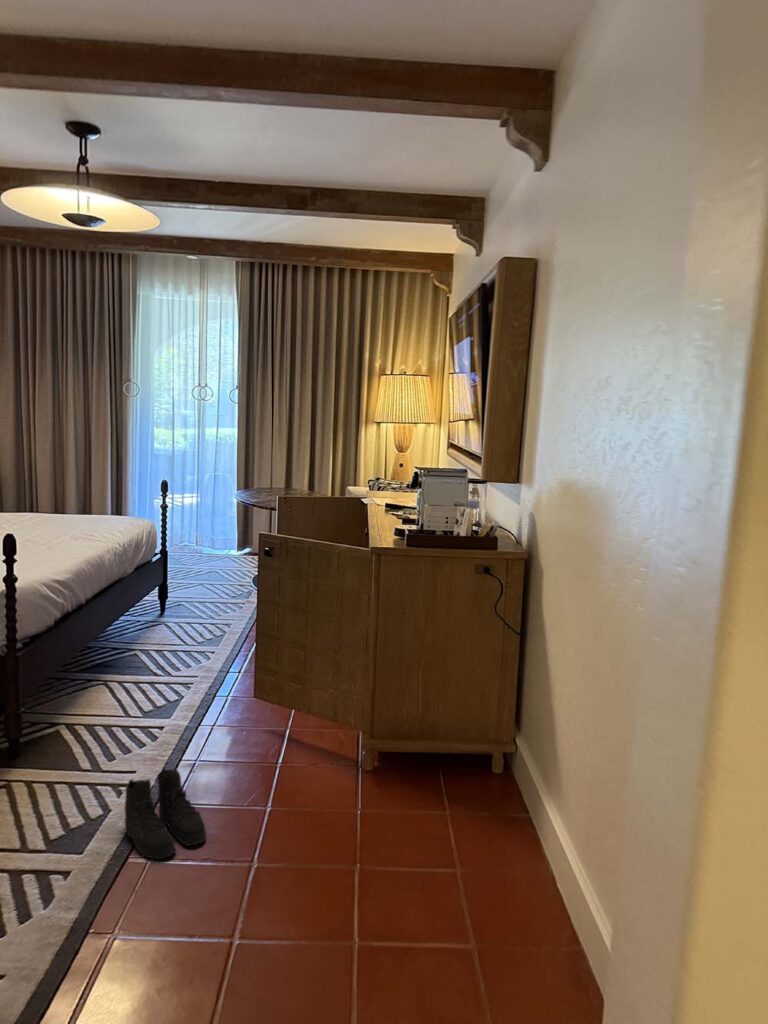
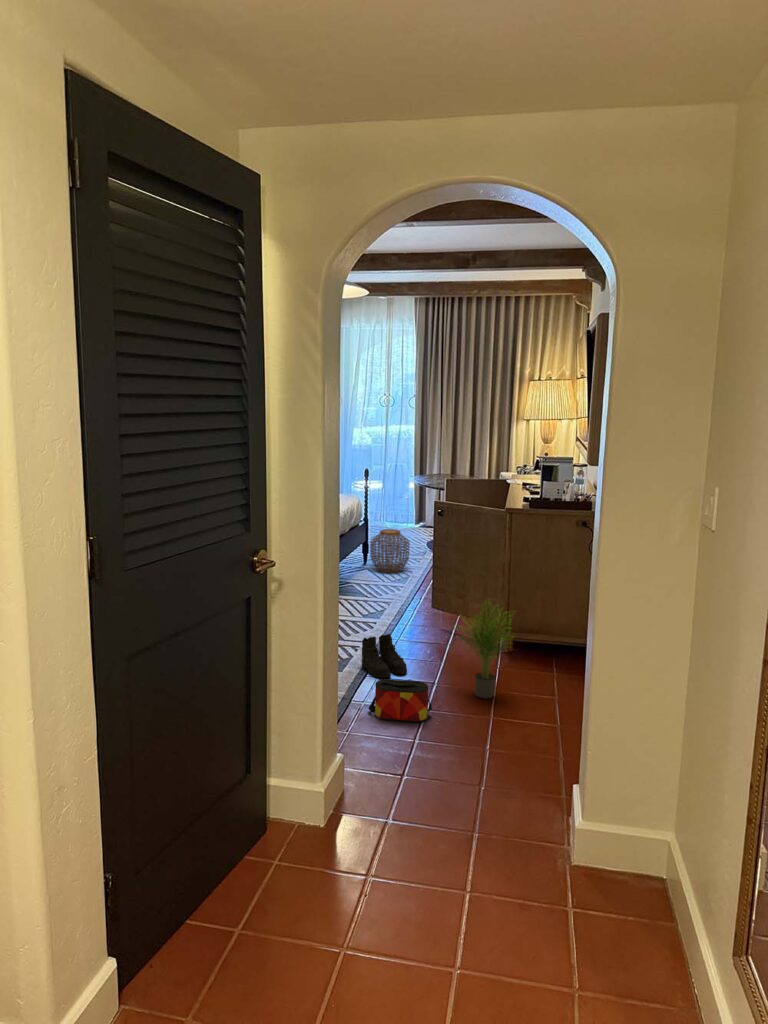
woven basket: none [169,567,225,628] -> present [370,529,409,573]
potted plant: none [284,709,397,892] -> present [463,603,510,699]
bag: none [118,893,246,988] -> present [369,679,432,722]

